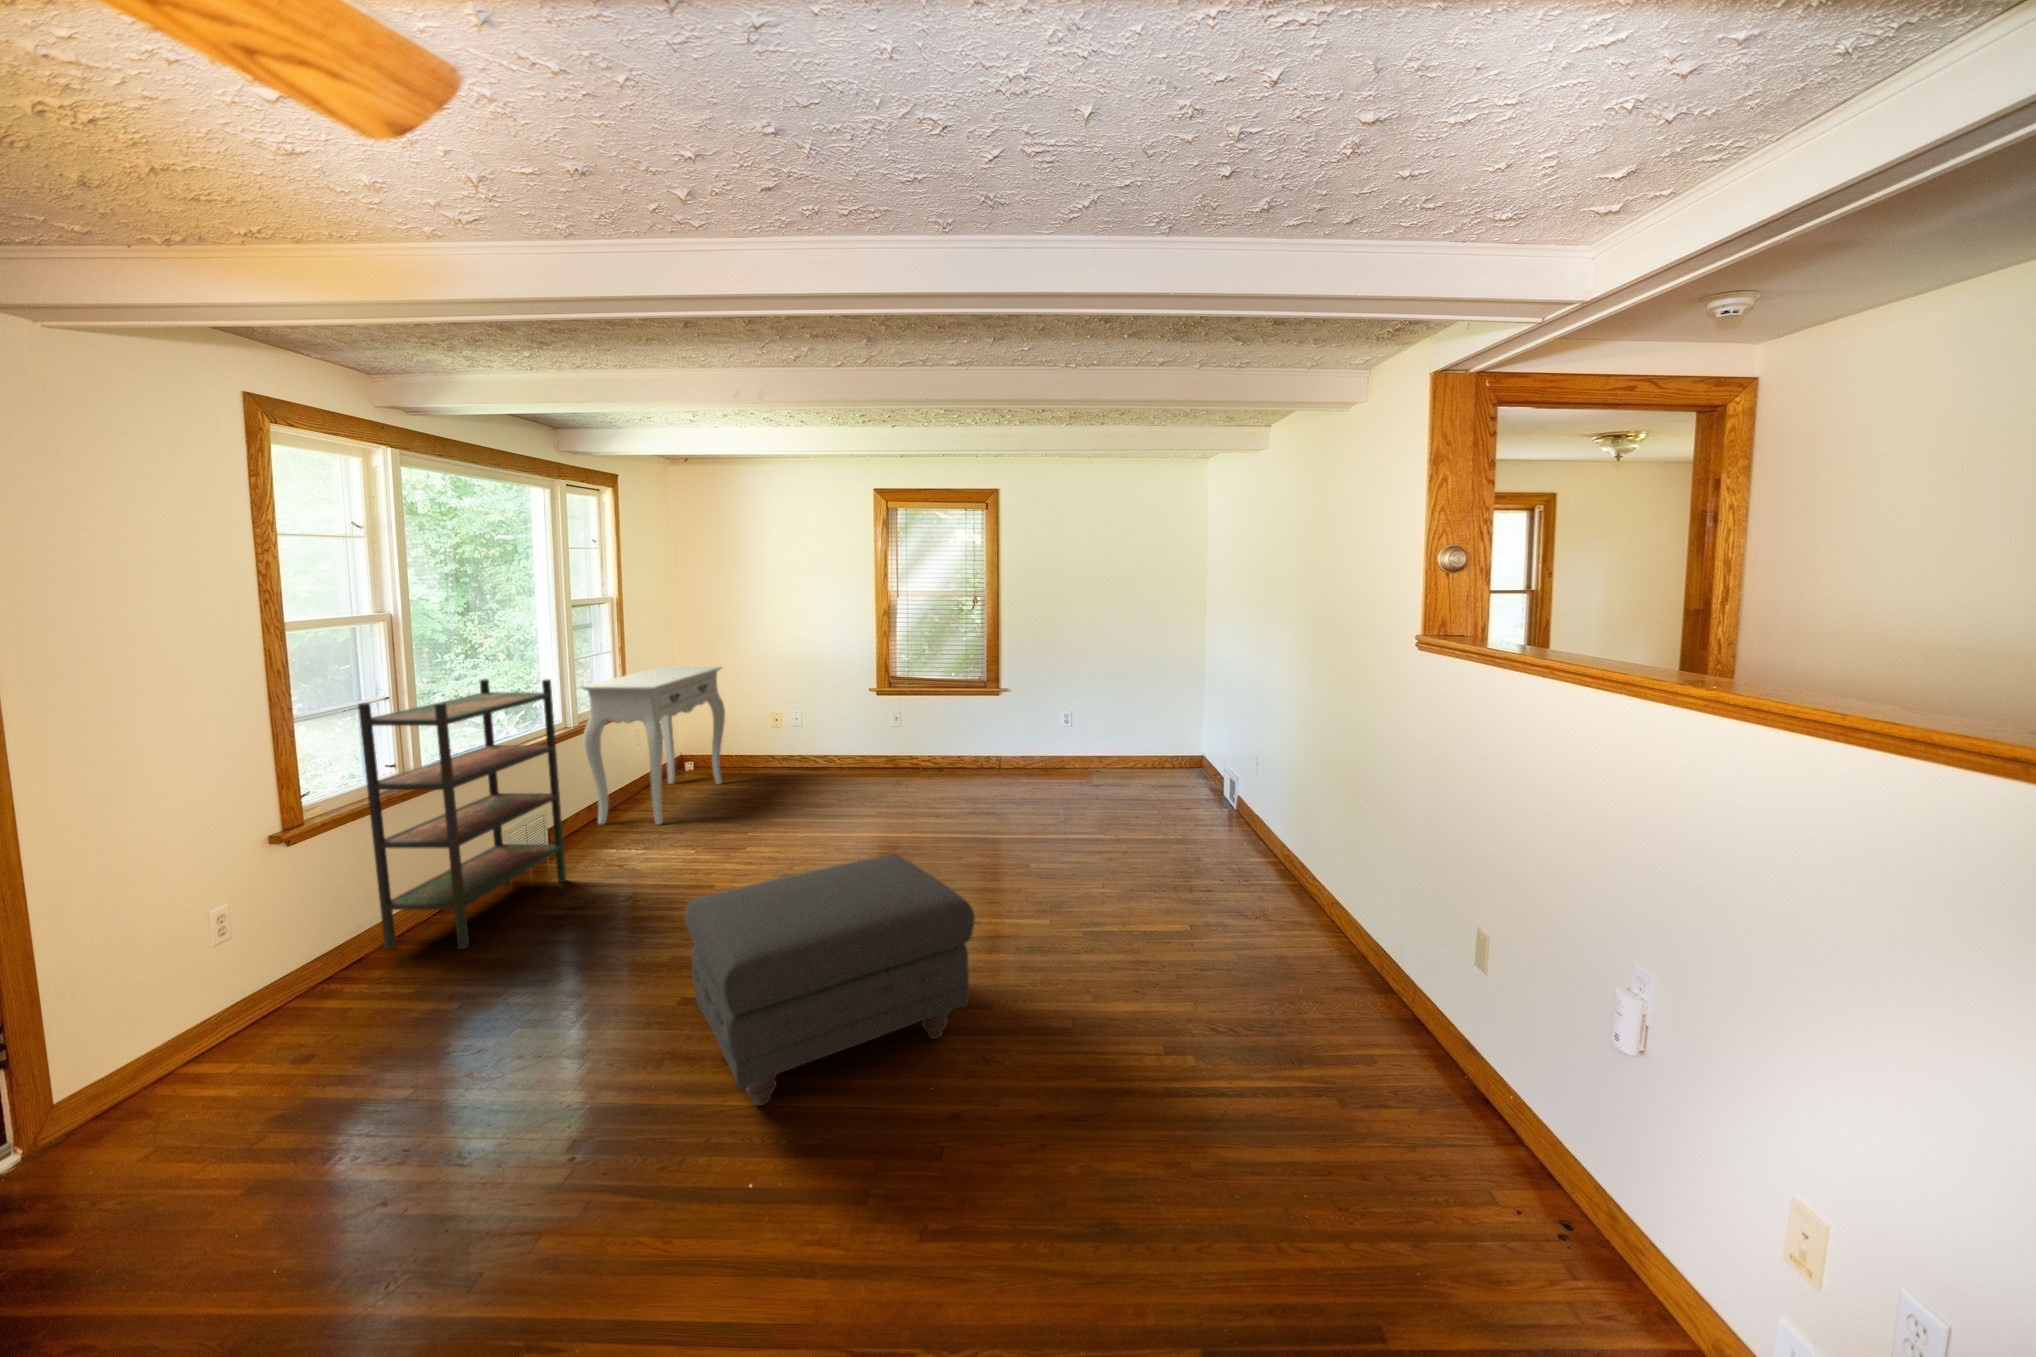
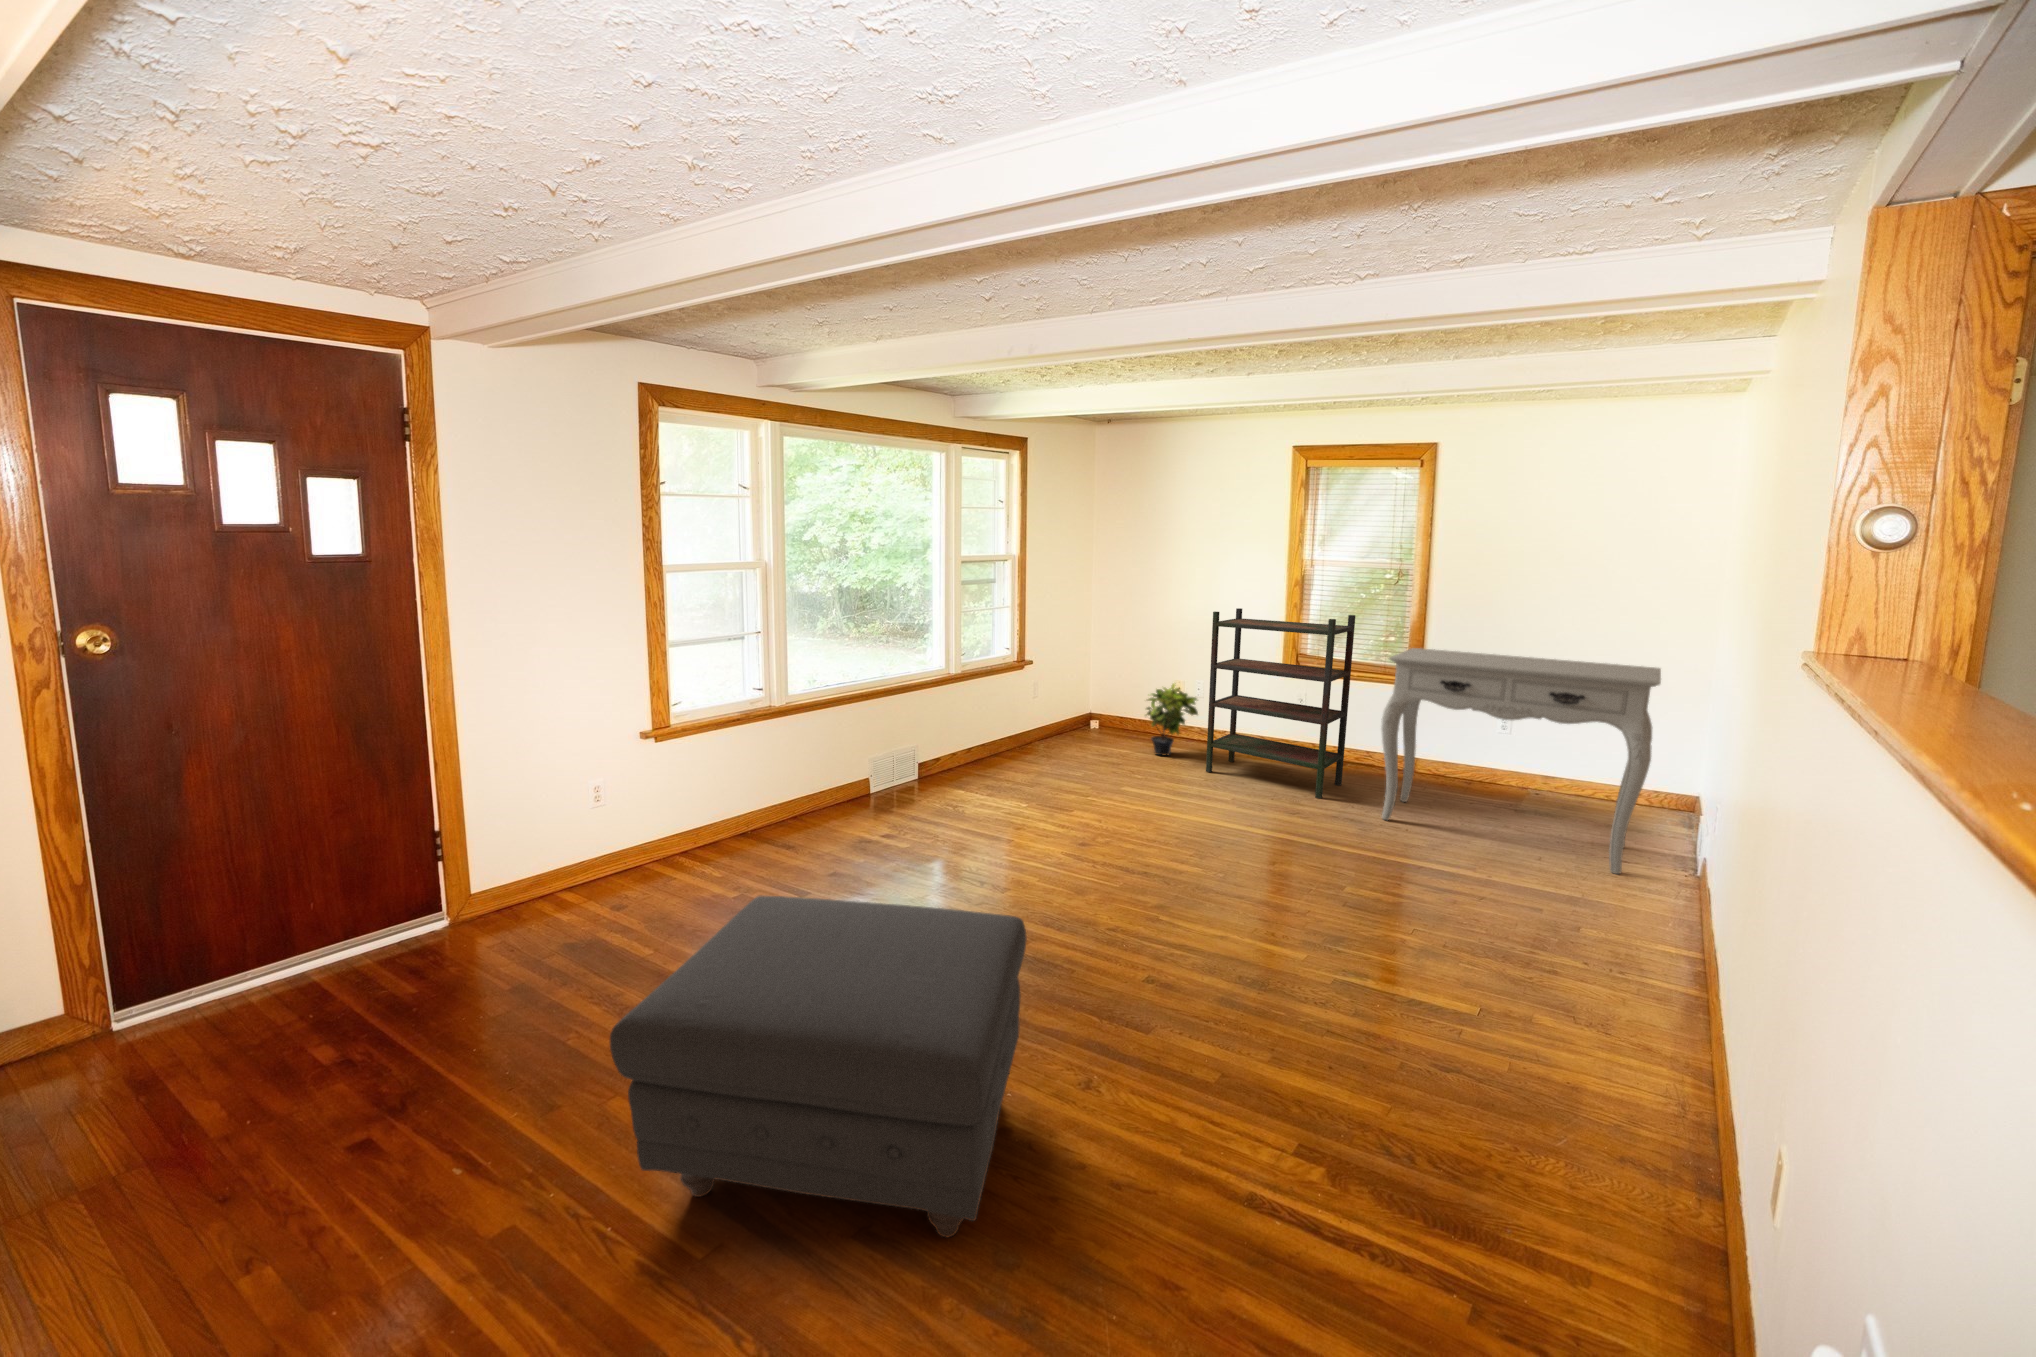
console table: present [581,667,725,825] -> present [1381,648,1661,874]
bookshelf: present [358,679,566,949] -> present [1206,608,1355,799]
potted plant: none [757,710,811,778] -> present [1146,684,1198,756]

